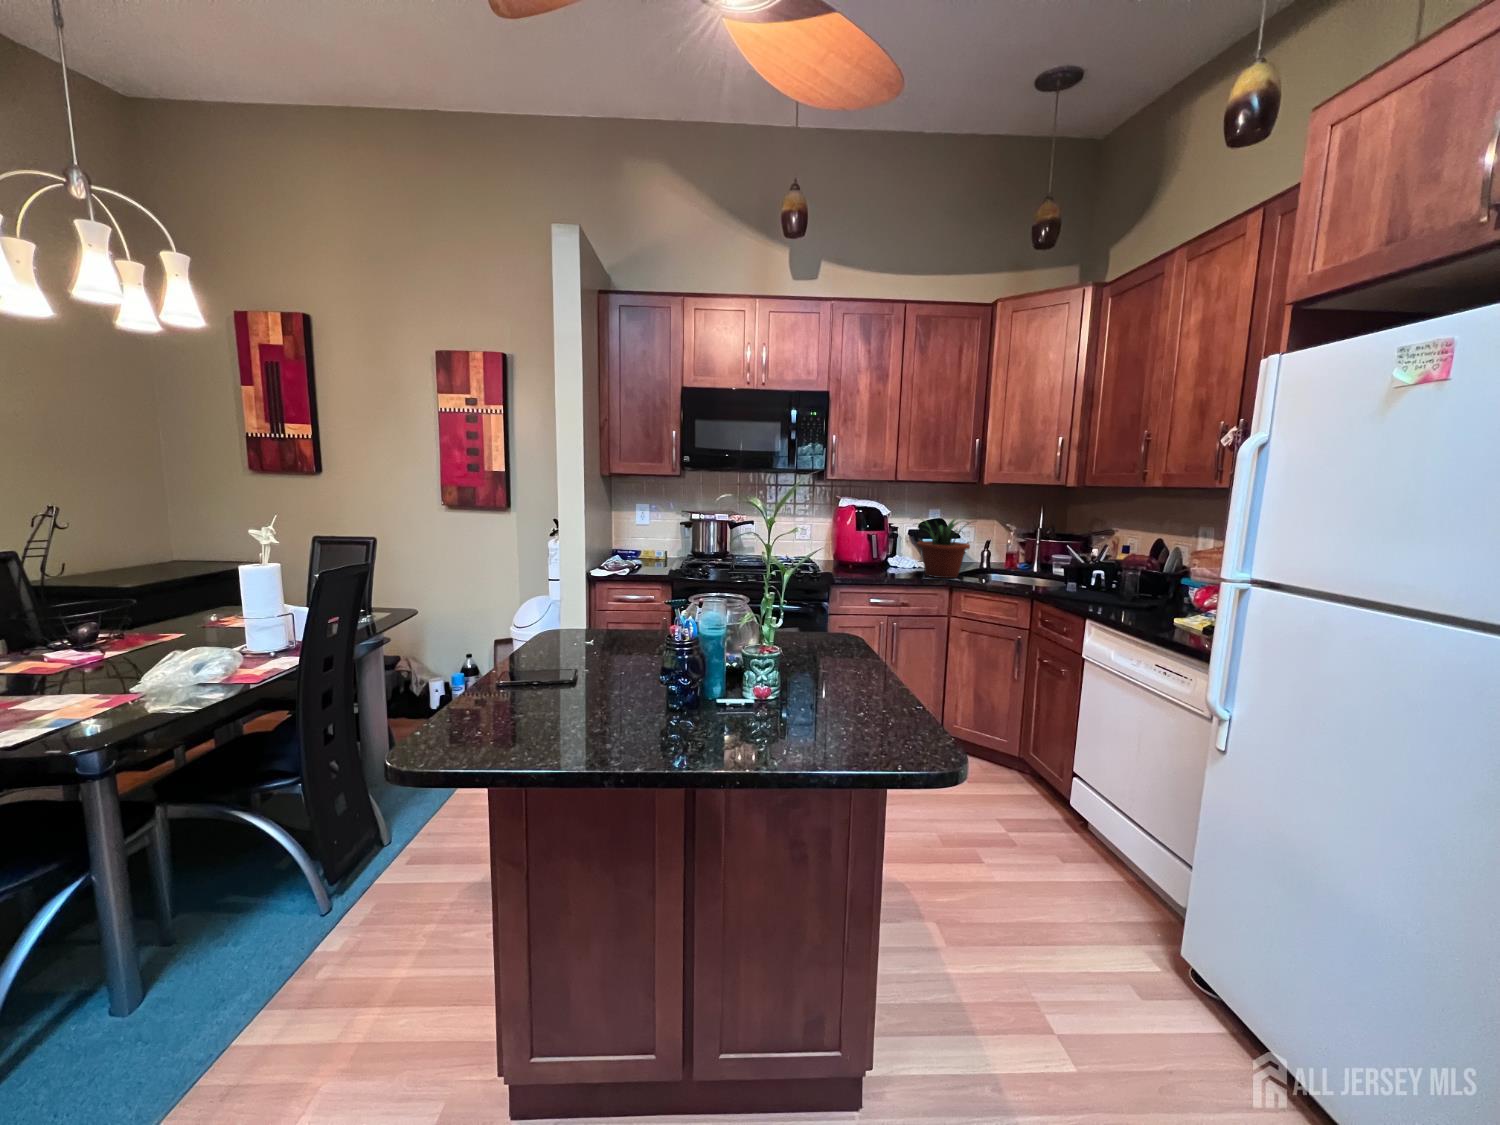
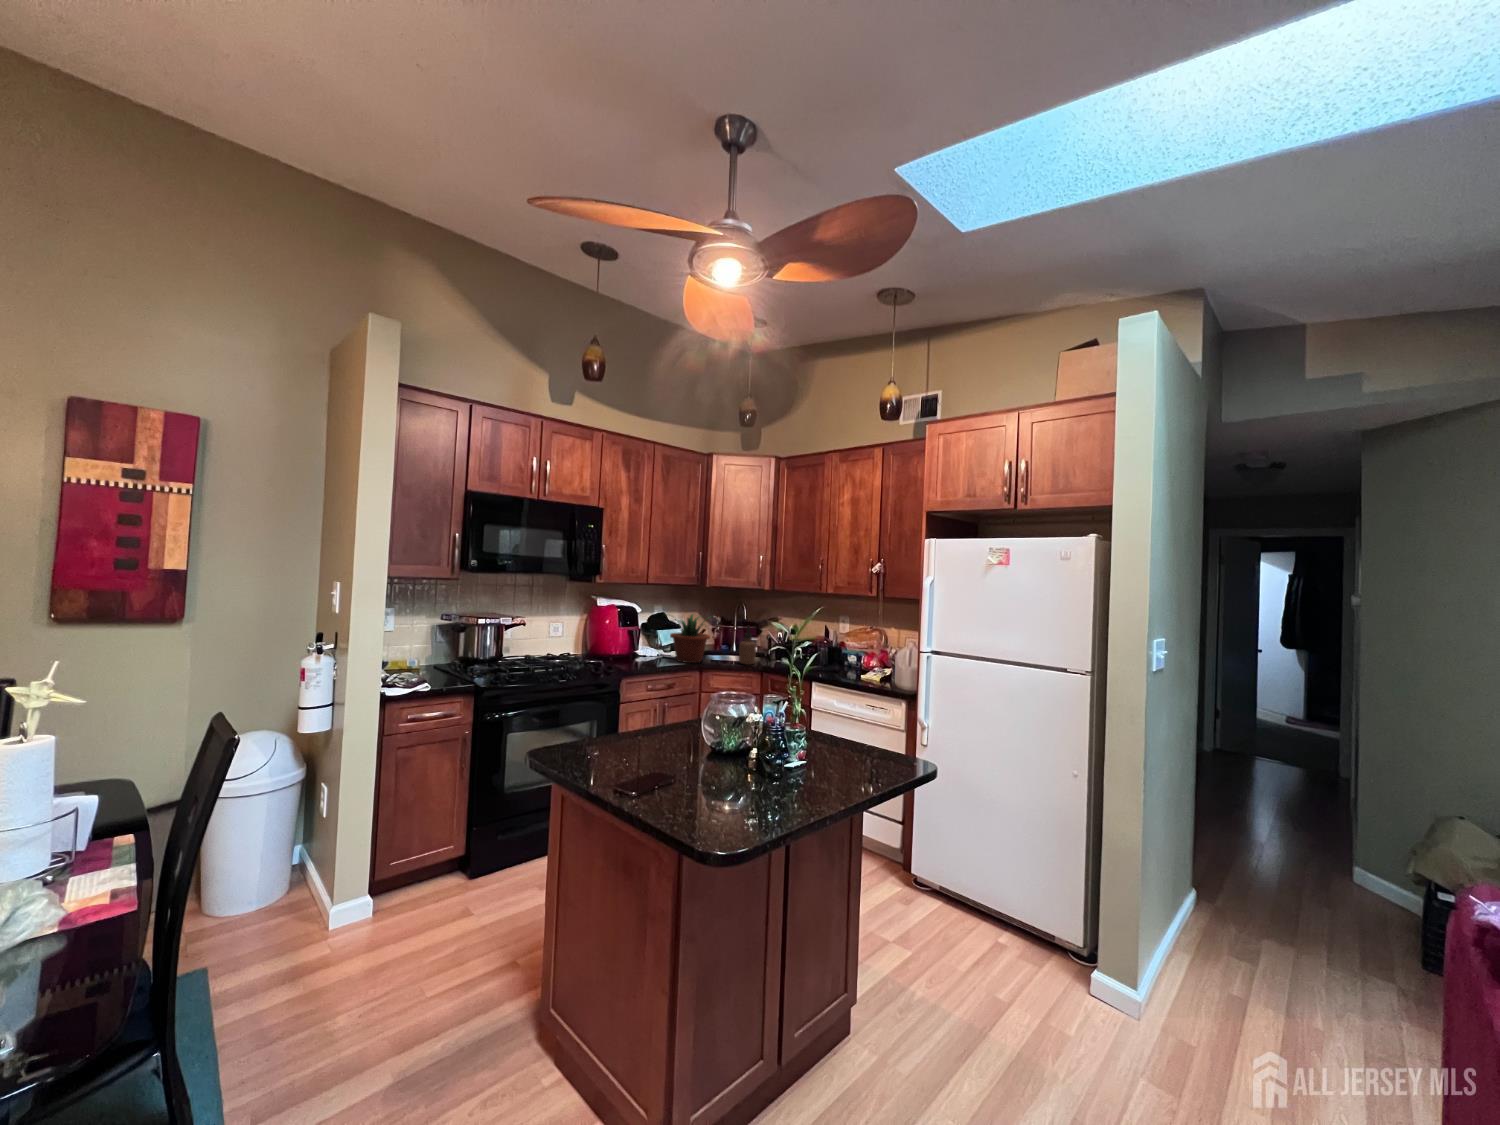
soap dispenser: none [1003,534,1029,587] -> present [739,626,756,665]

